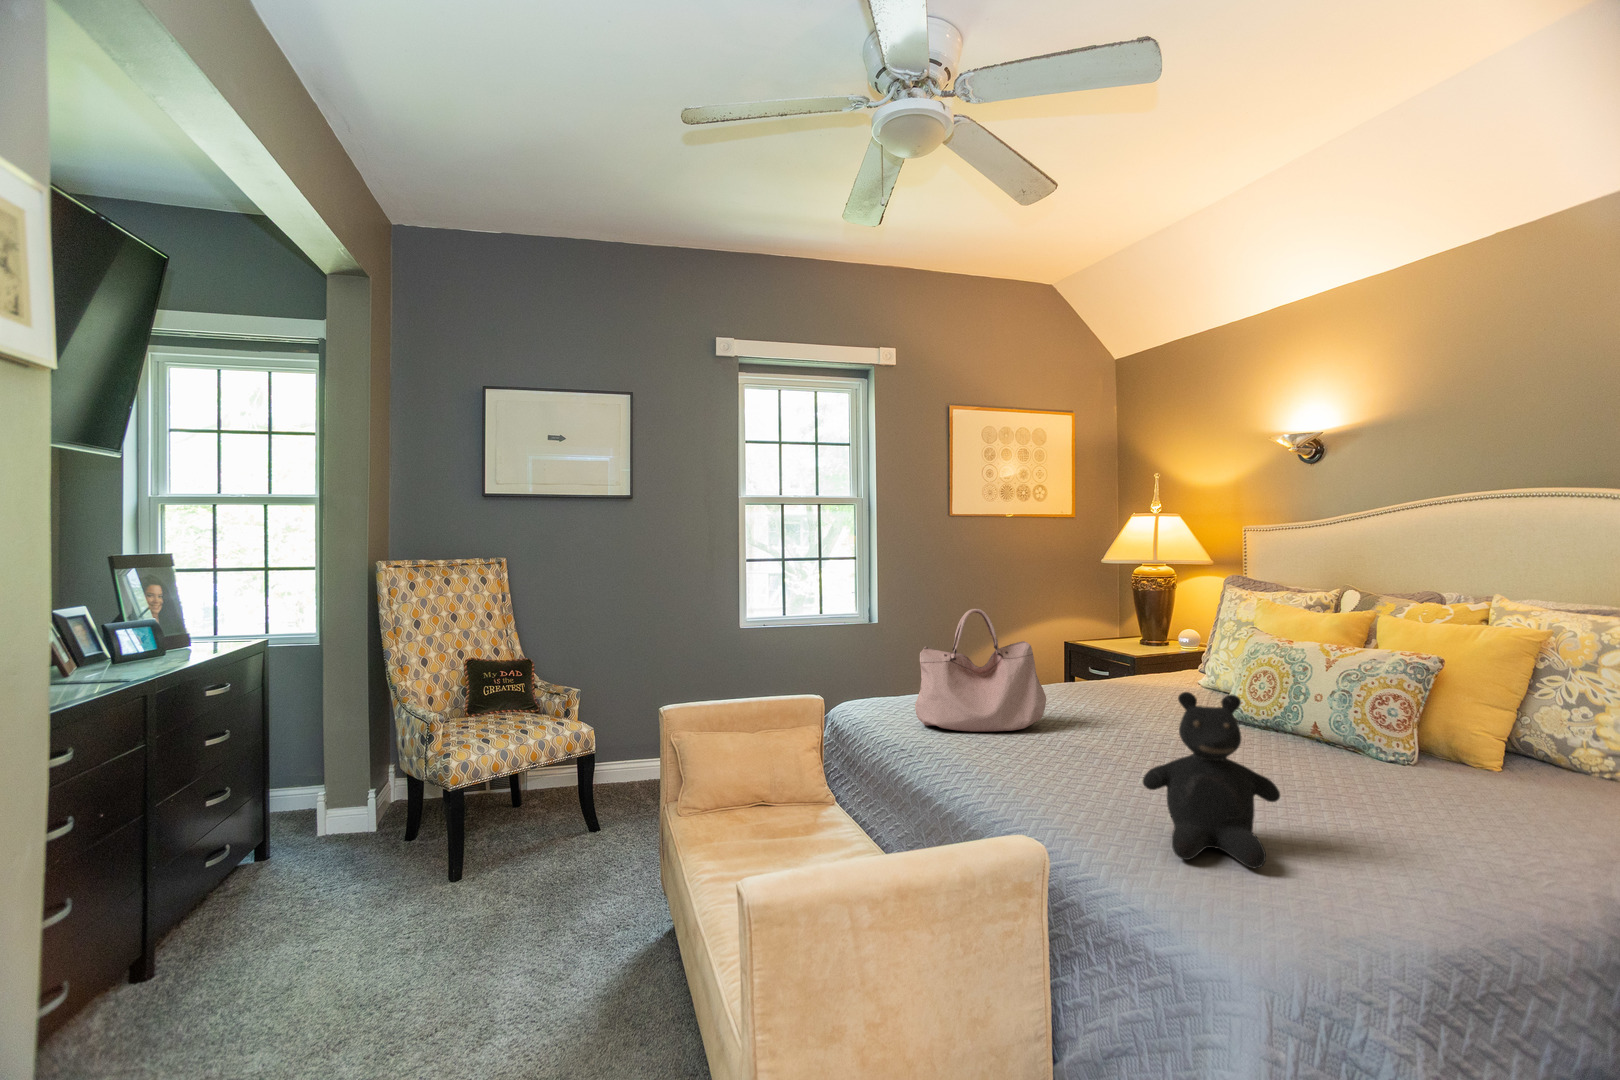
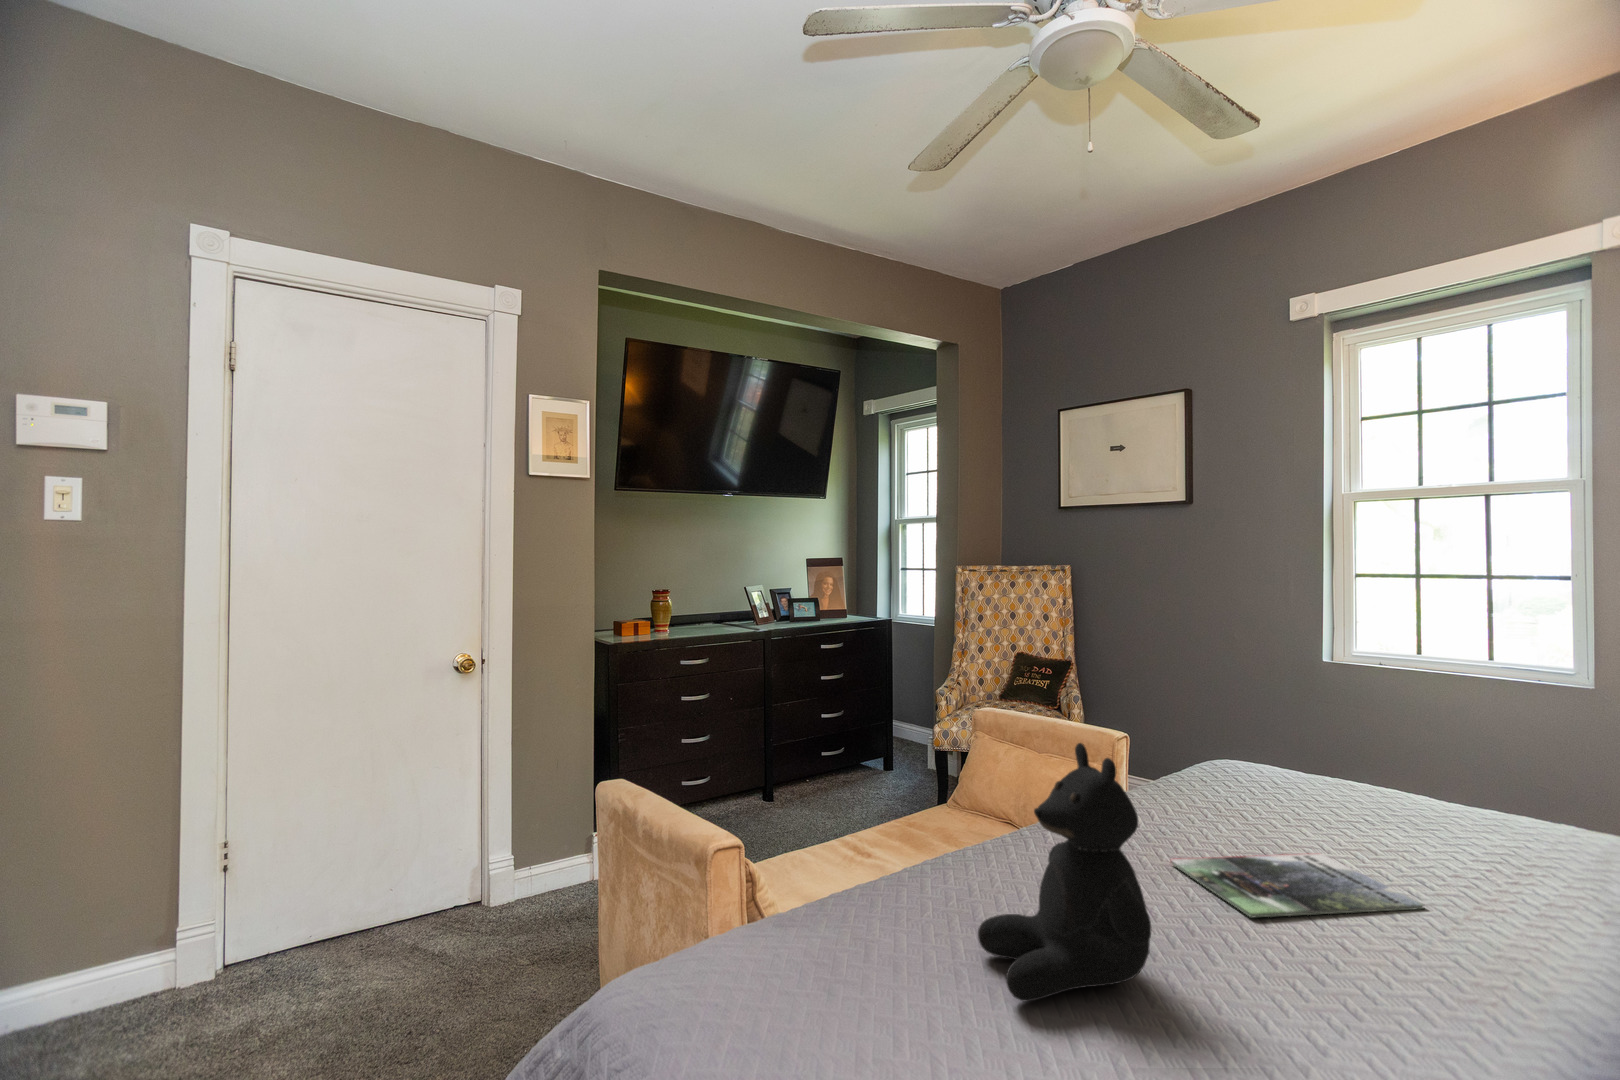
handbag: present [915,609,1046,732] -> none [1220,640,1414,831]
magazine: none [1047,744,1138,785] -> present [1170,853,1424,917]

